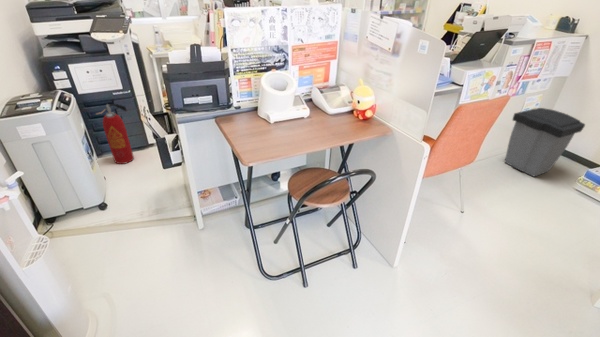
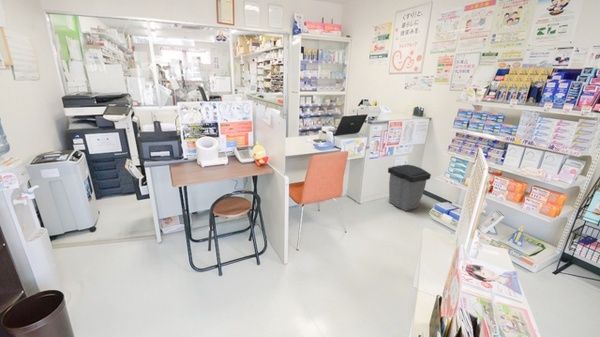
fire extinguisher: present [98,104,134,164] -> none [99,160,124,203]

